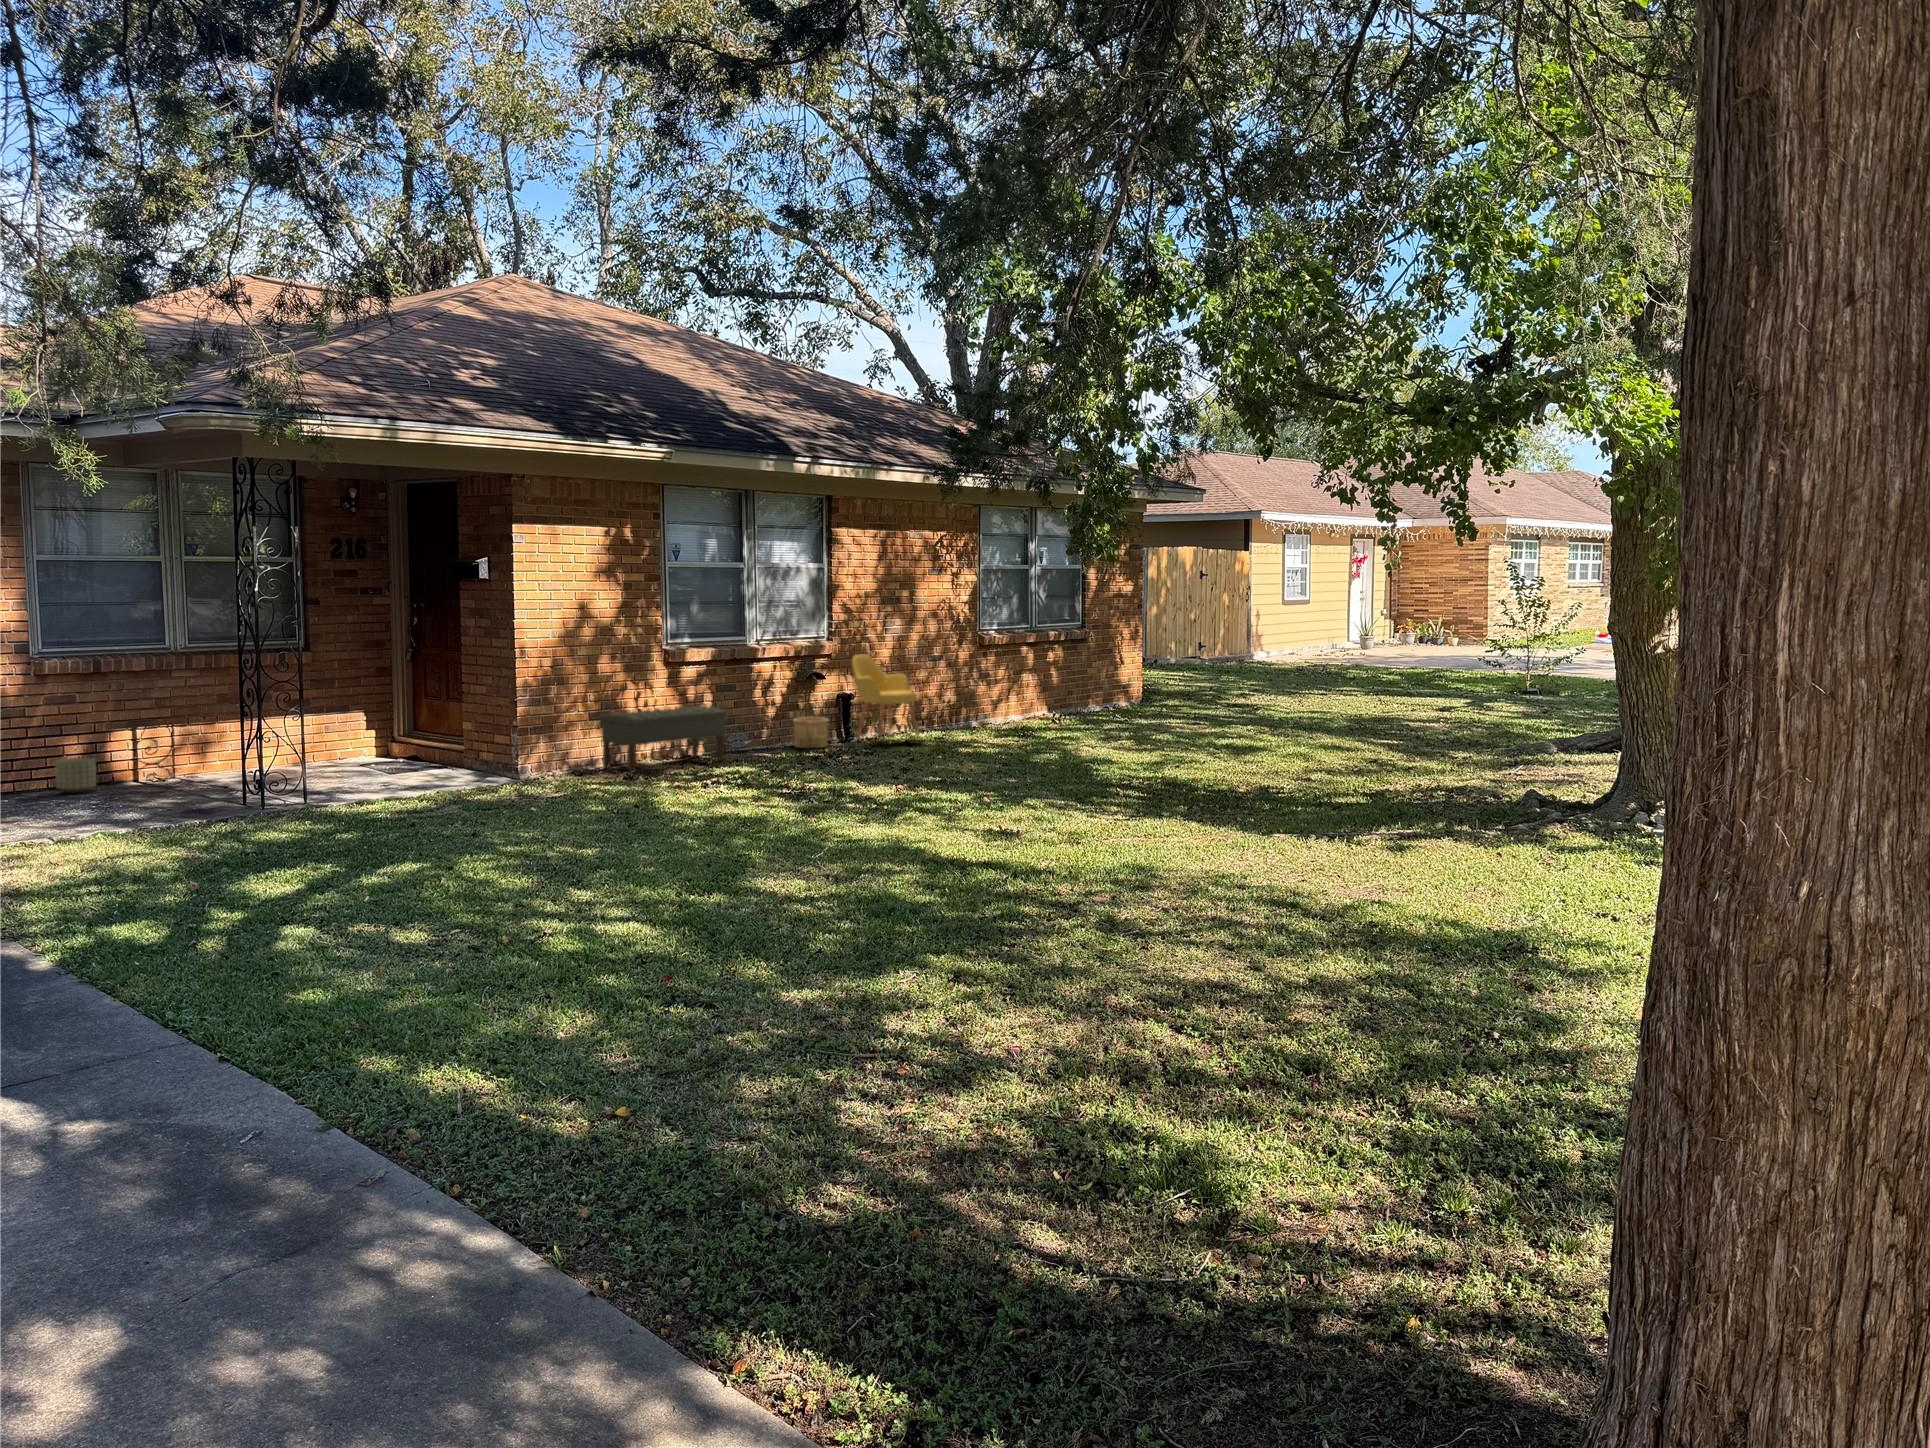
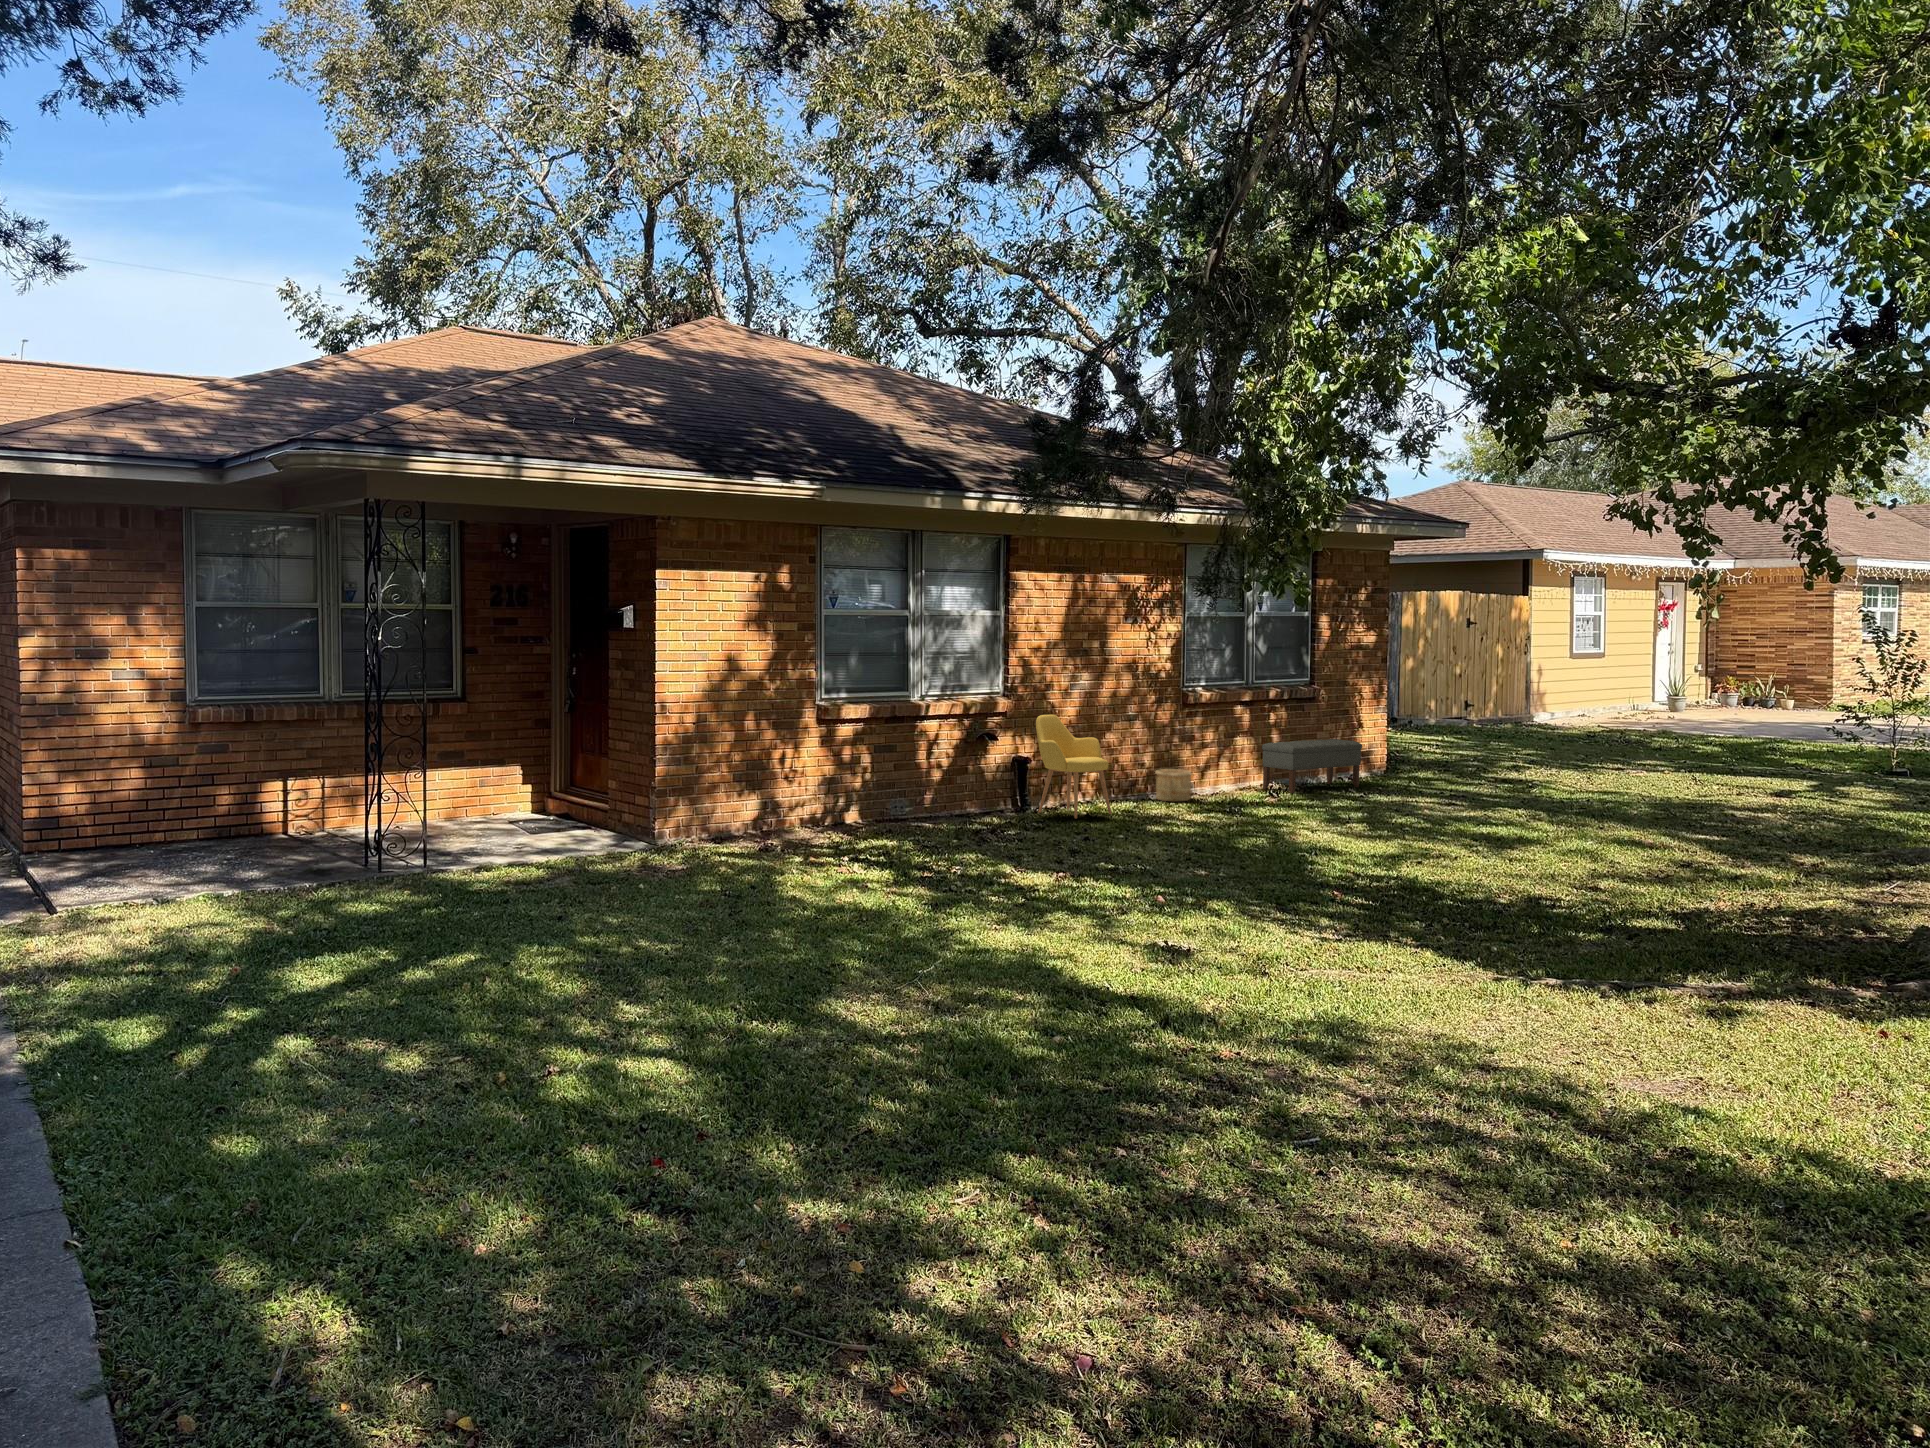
bench: present [600,706,726,773] -> present [1262,739,1362,793]
wooden bucket: present [793,717,828,748] -> present [1155,769,1192,801]
planter: present [55,758,96,793] -> none [199,809,237,846]

